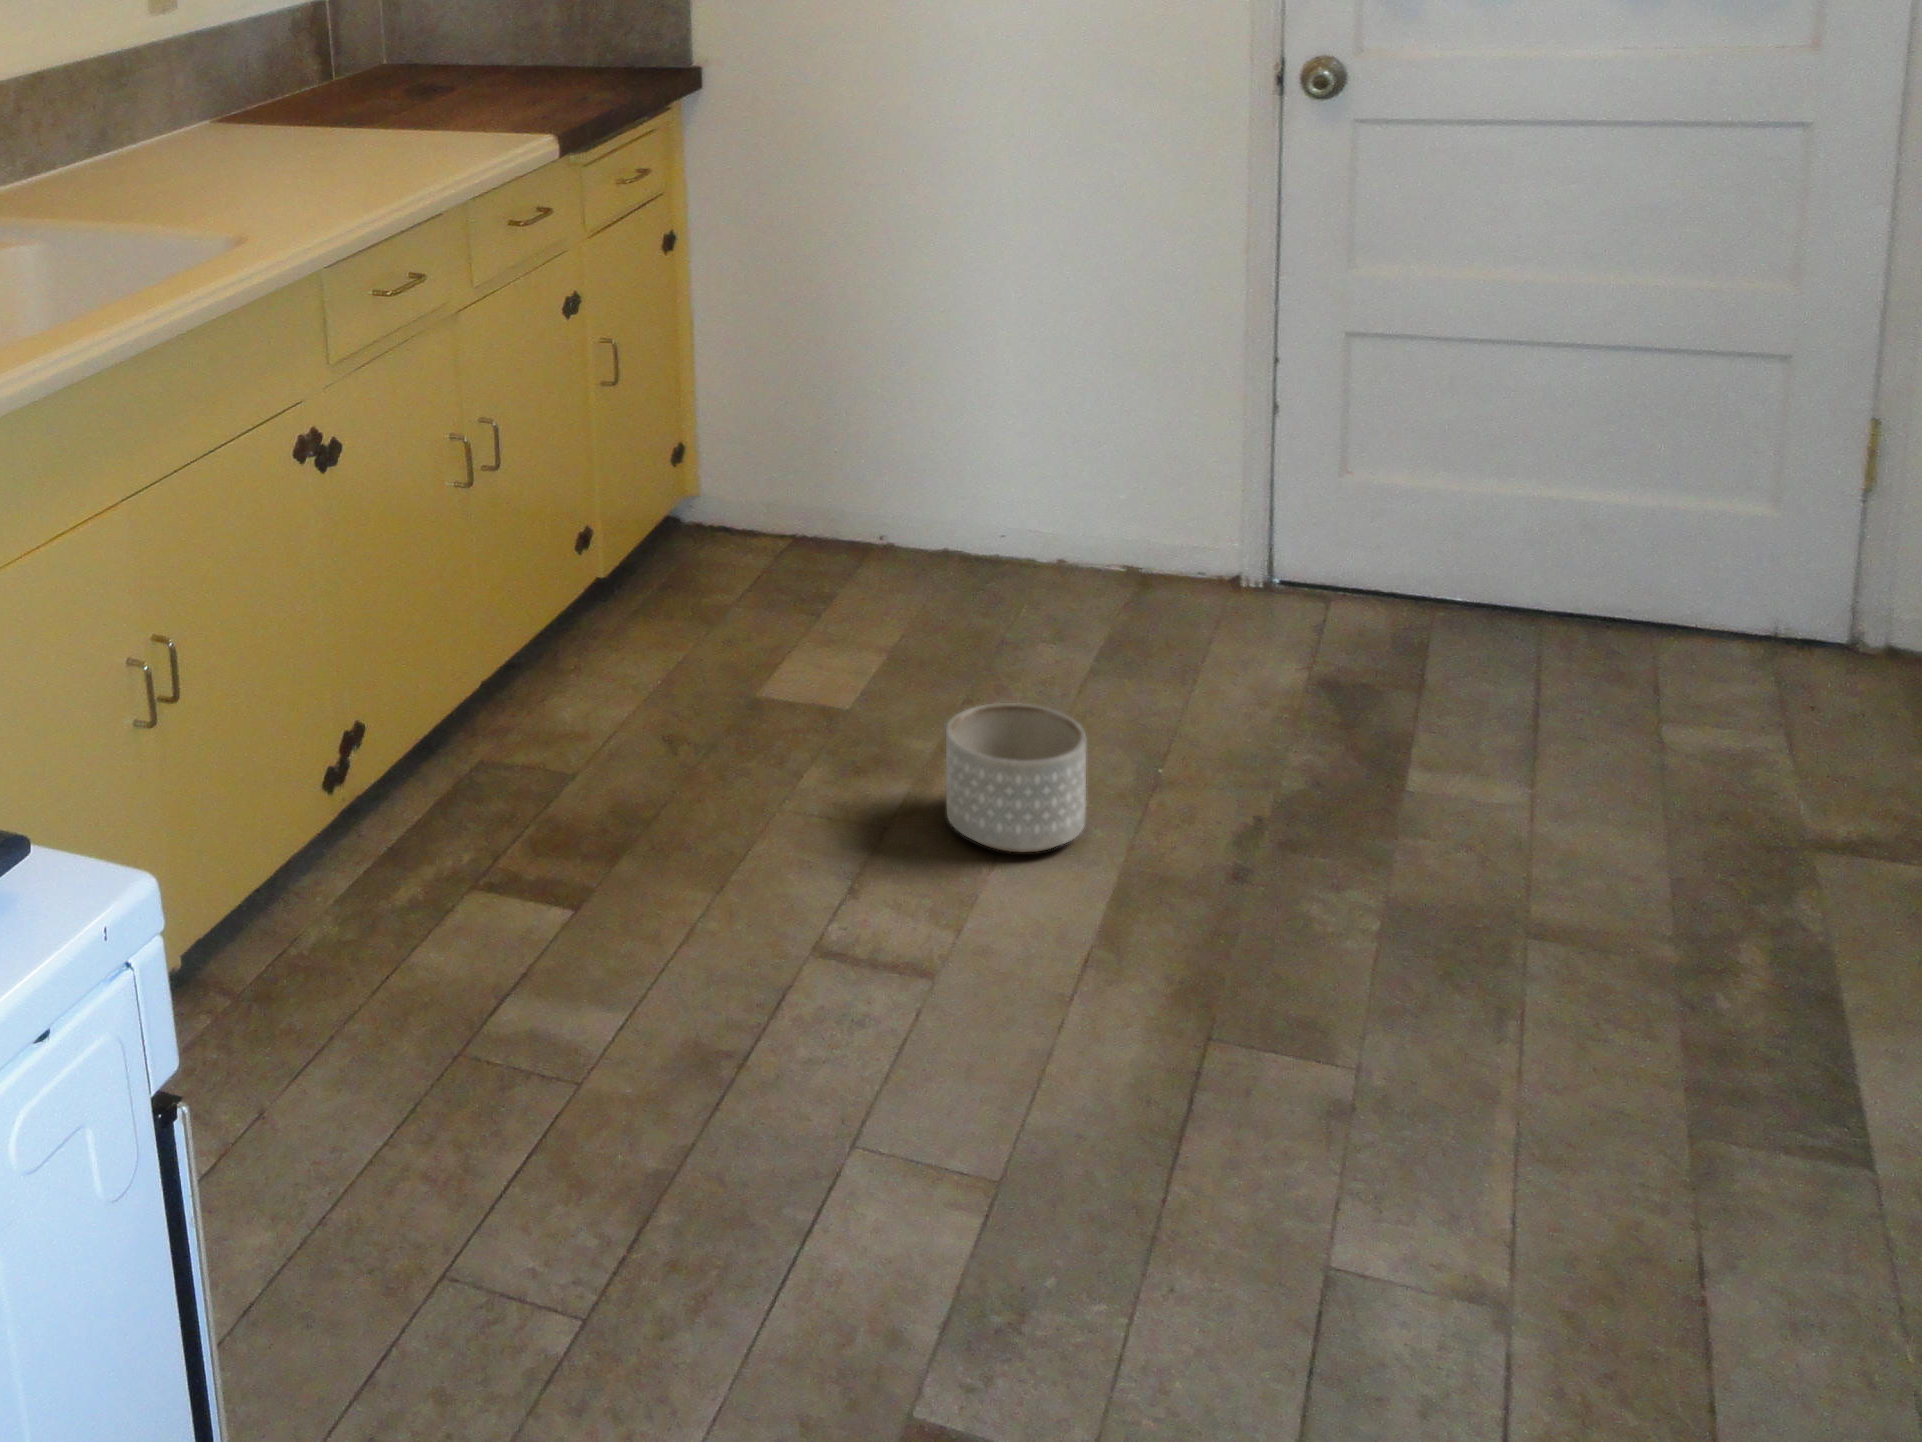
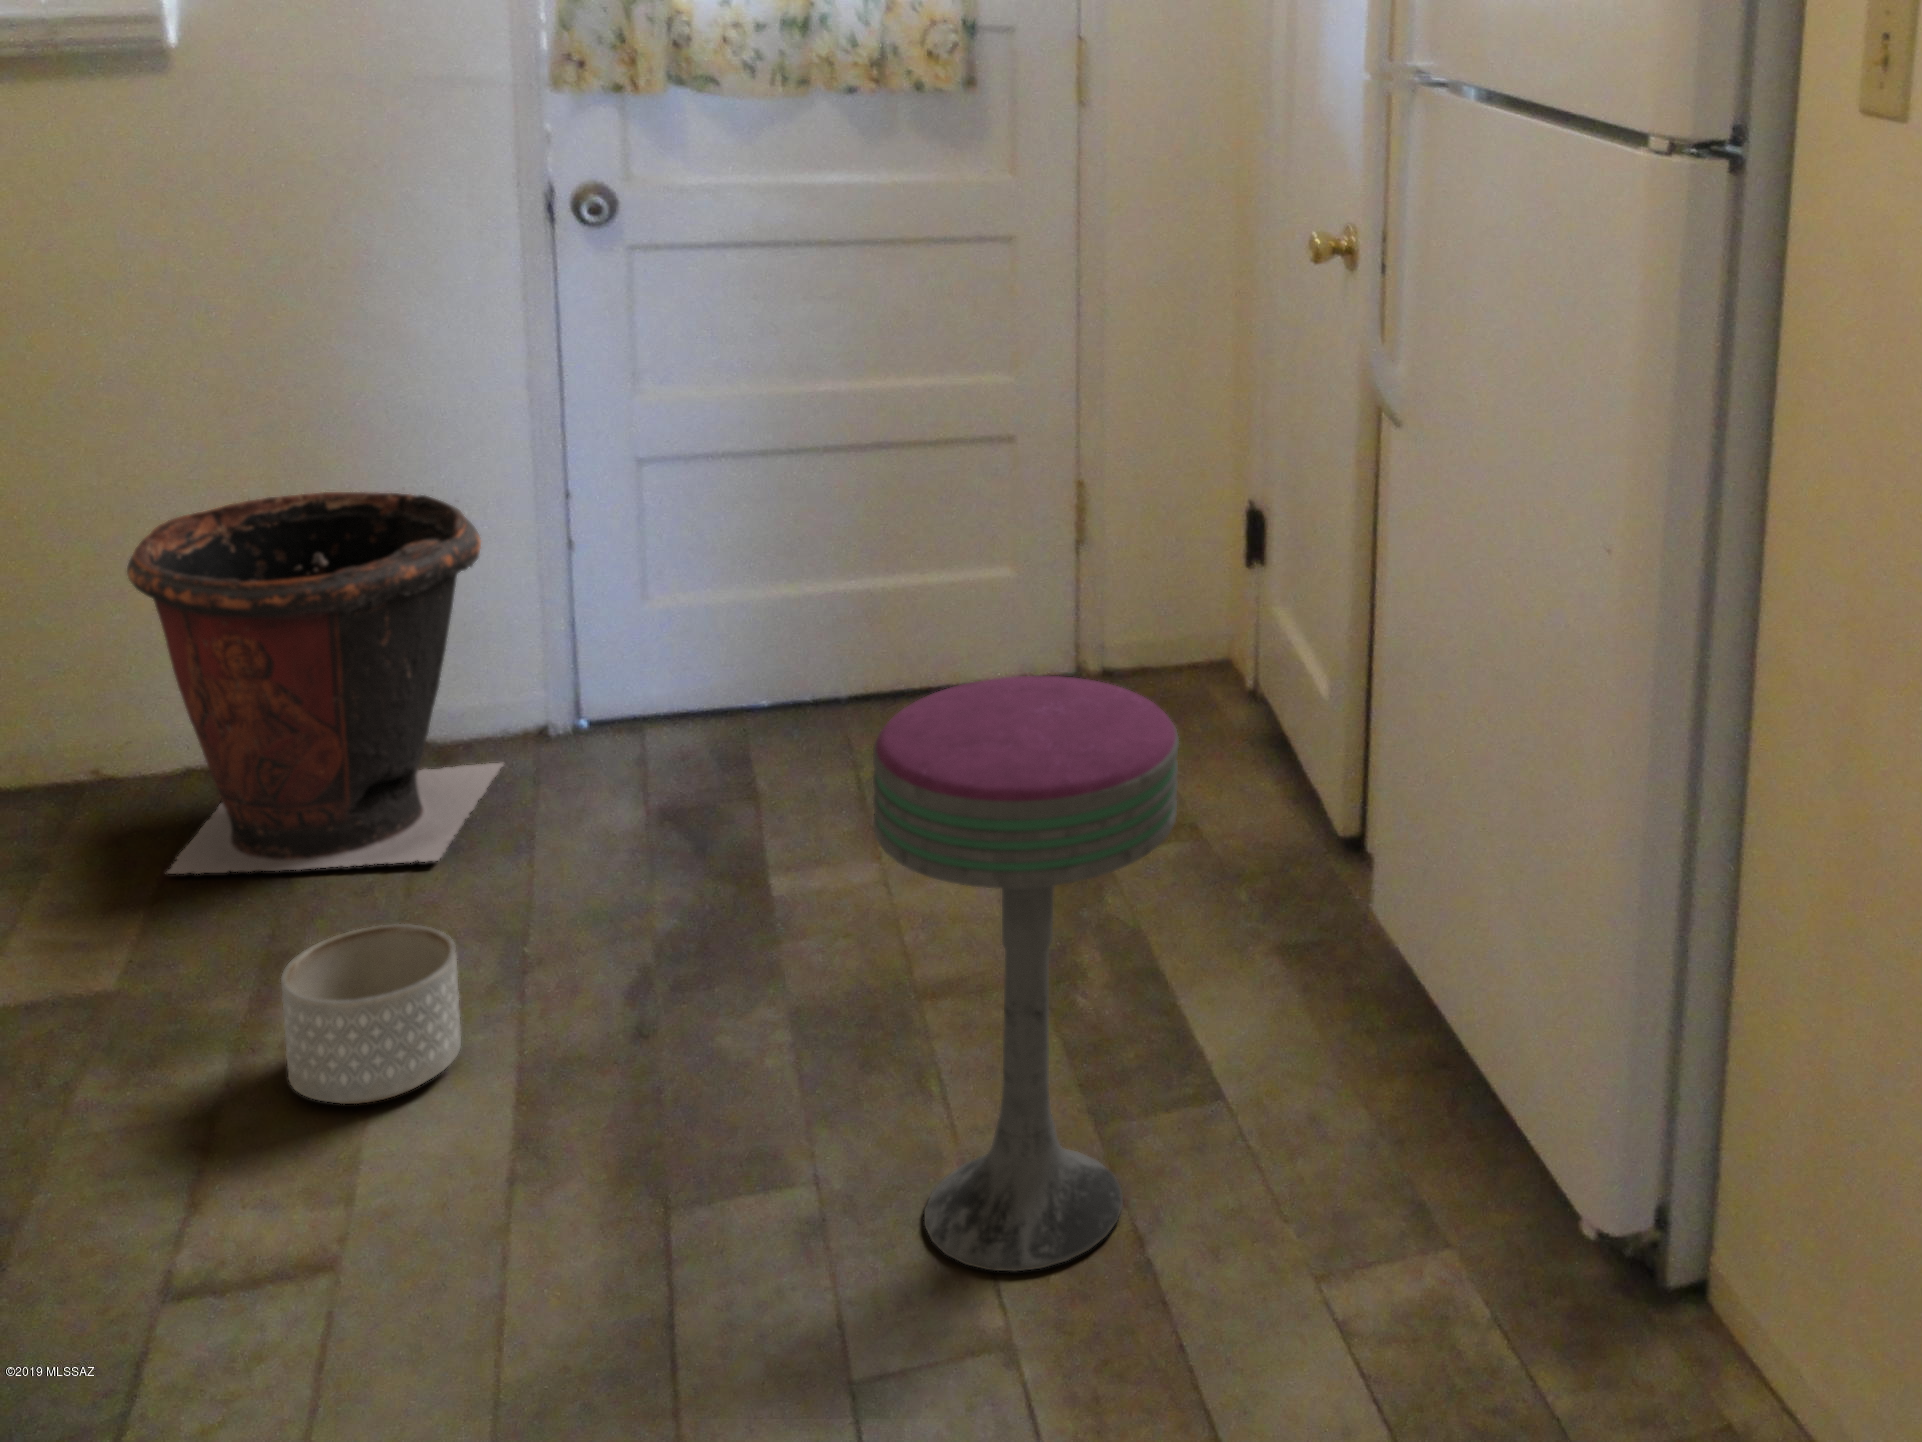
trash can: none [900,330,1194,671] -> present [127,492,503,874]
bar stool: none [1442,592,1831,1247] -> present [873,676,1179,1271]

